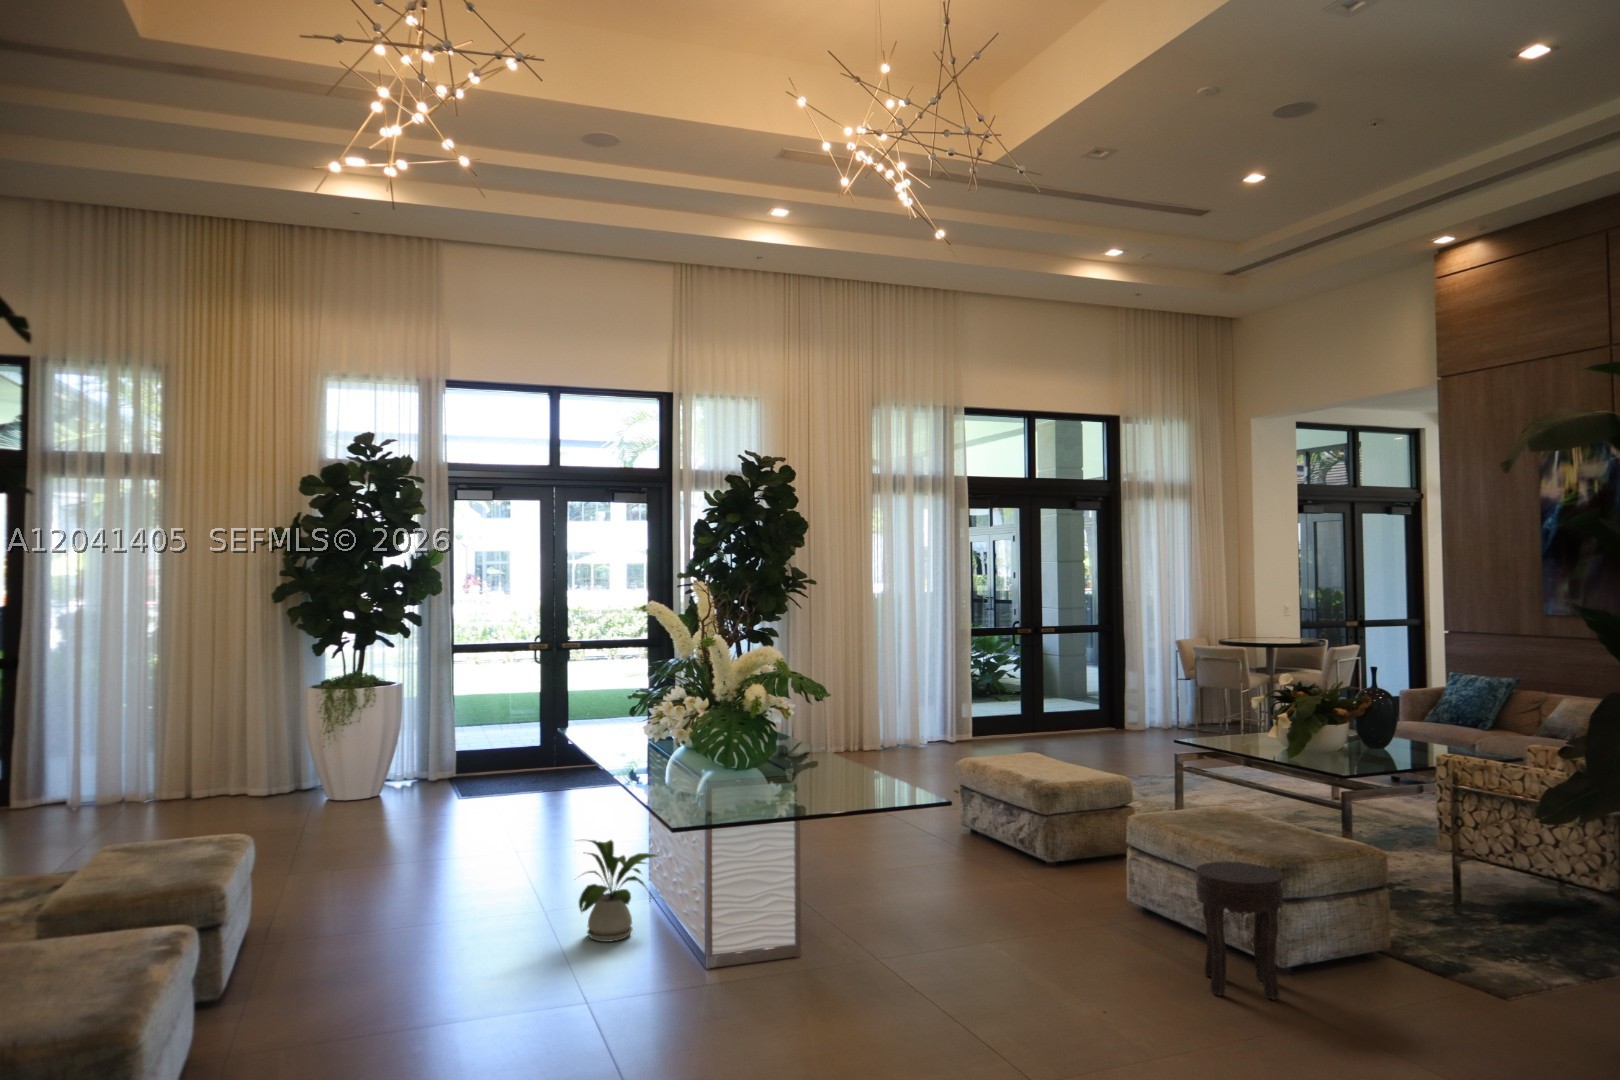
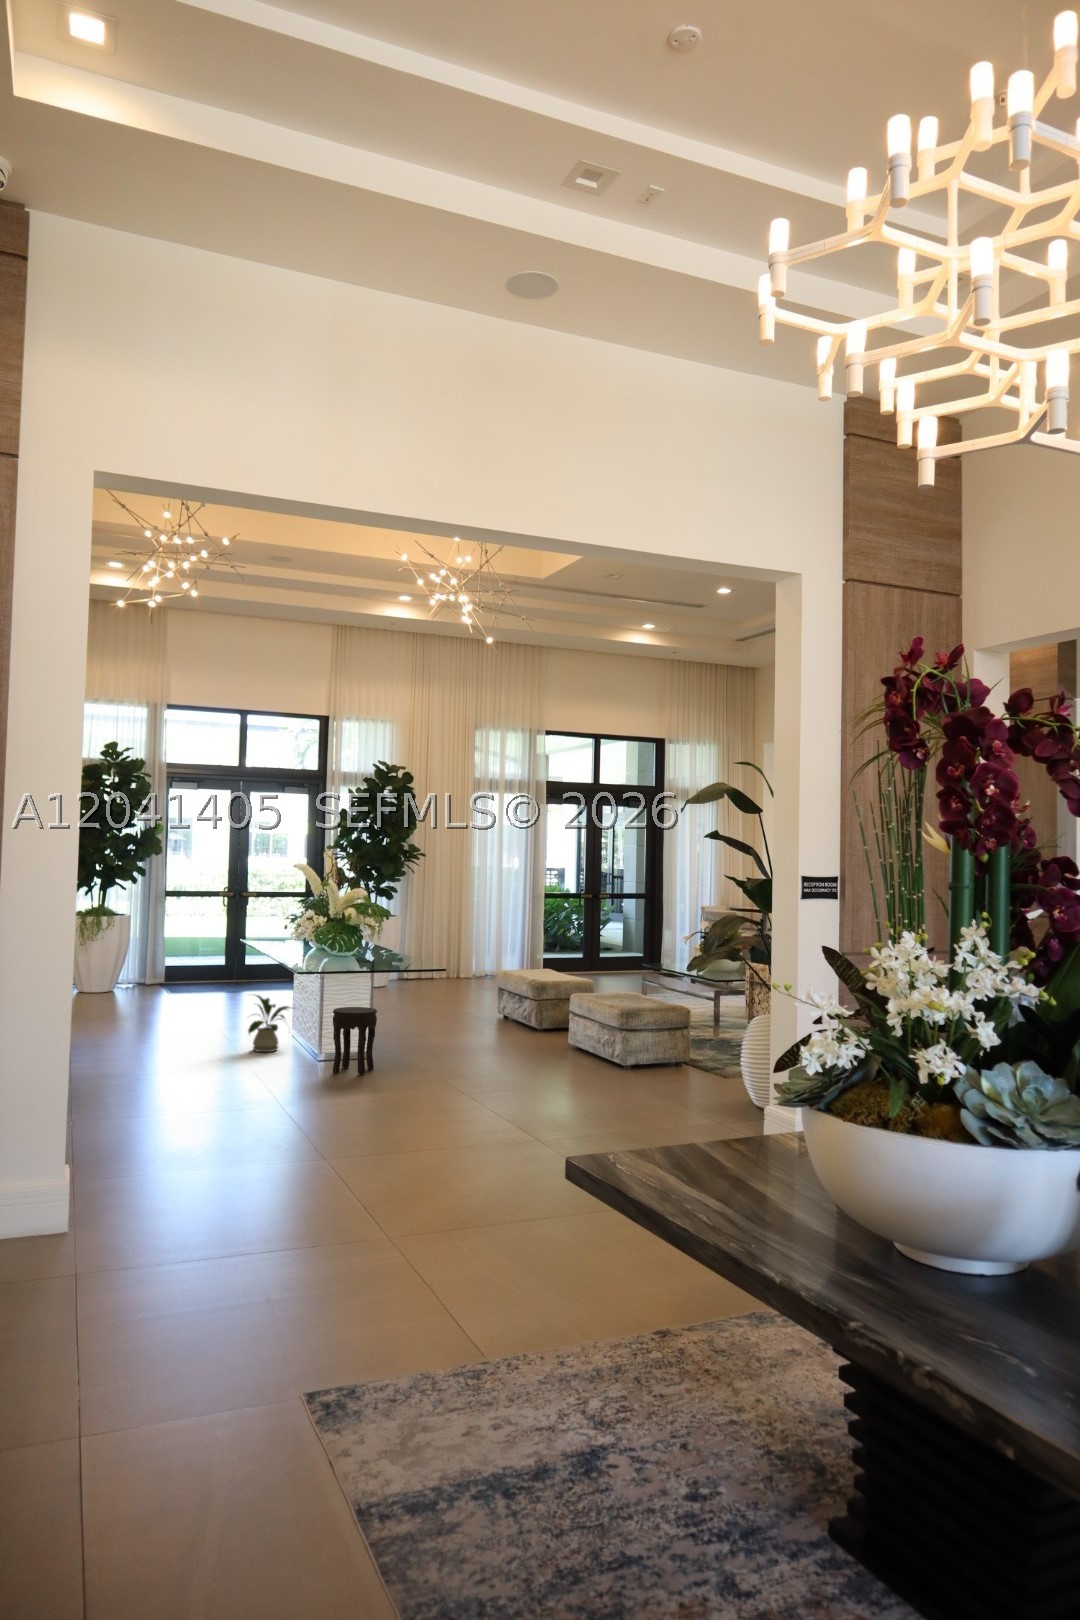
side table: present [1196,861,1283,1000] -> present [333,1007,377,1075]

